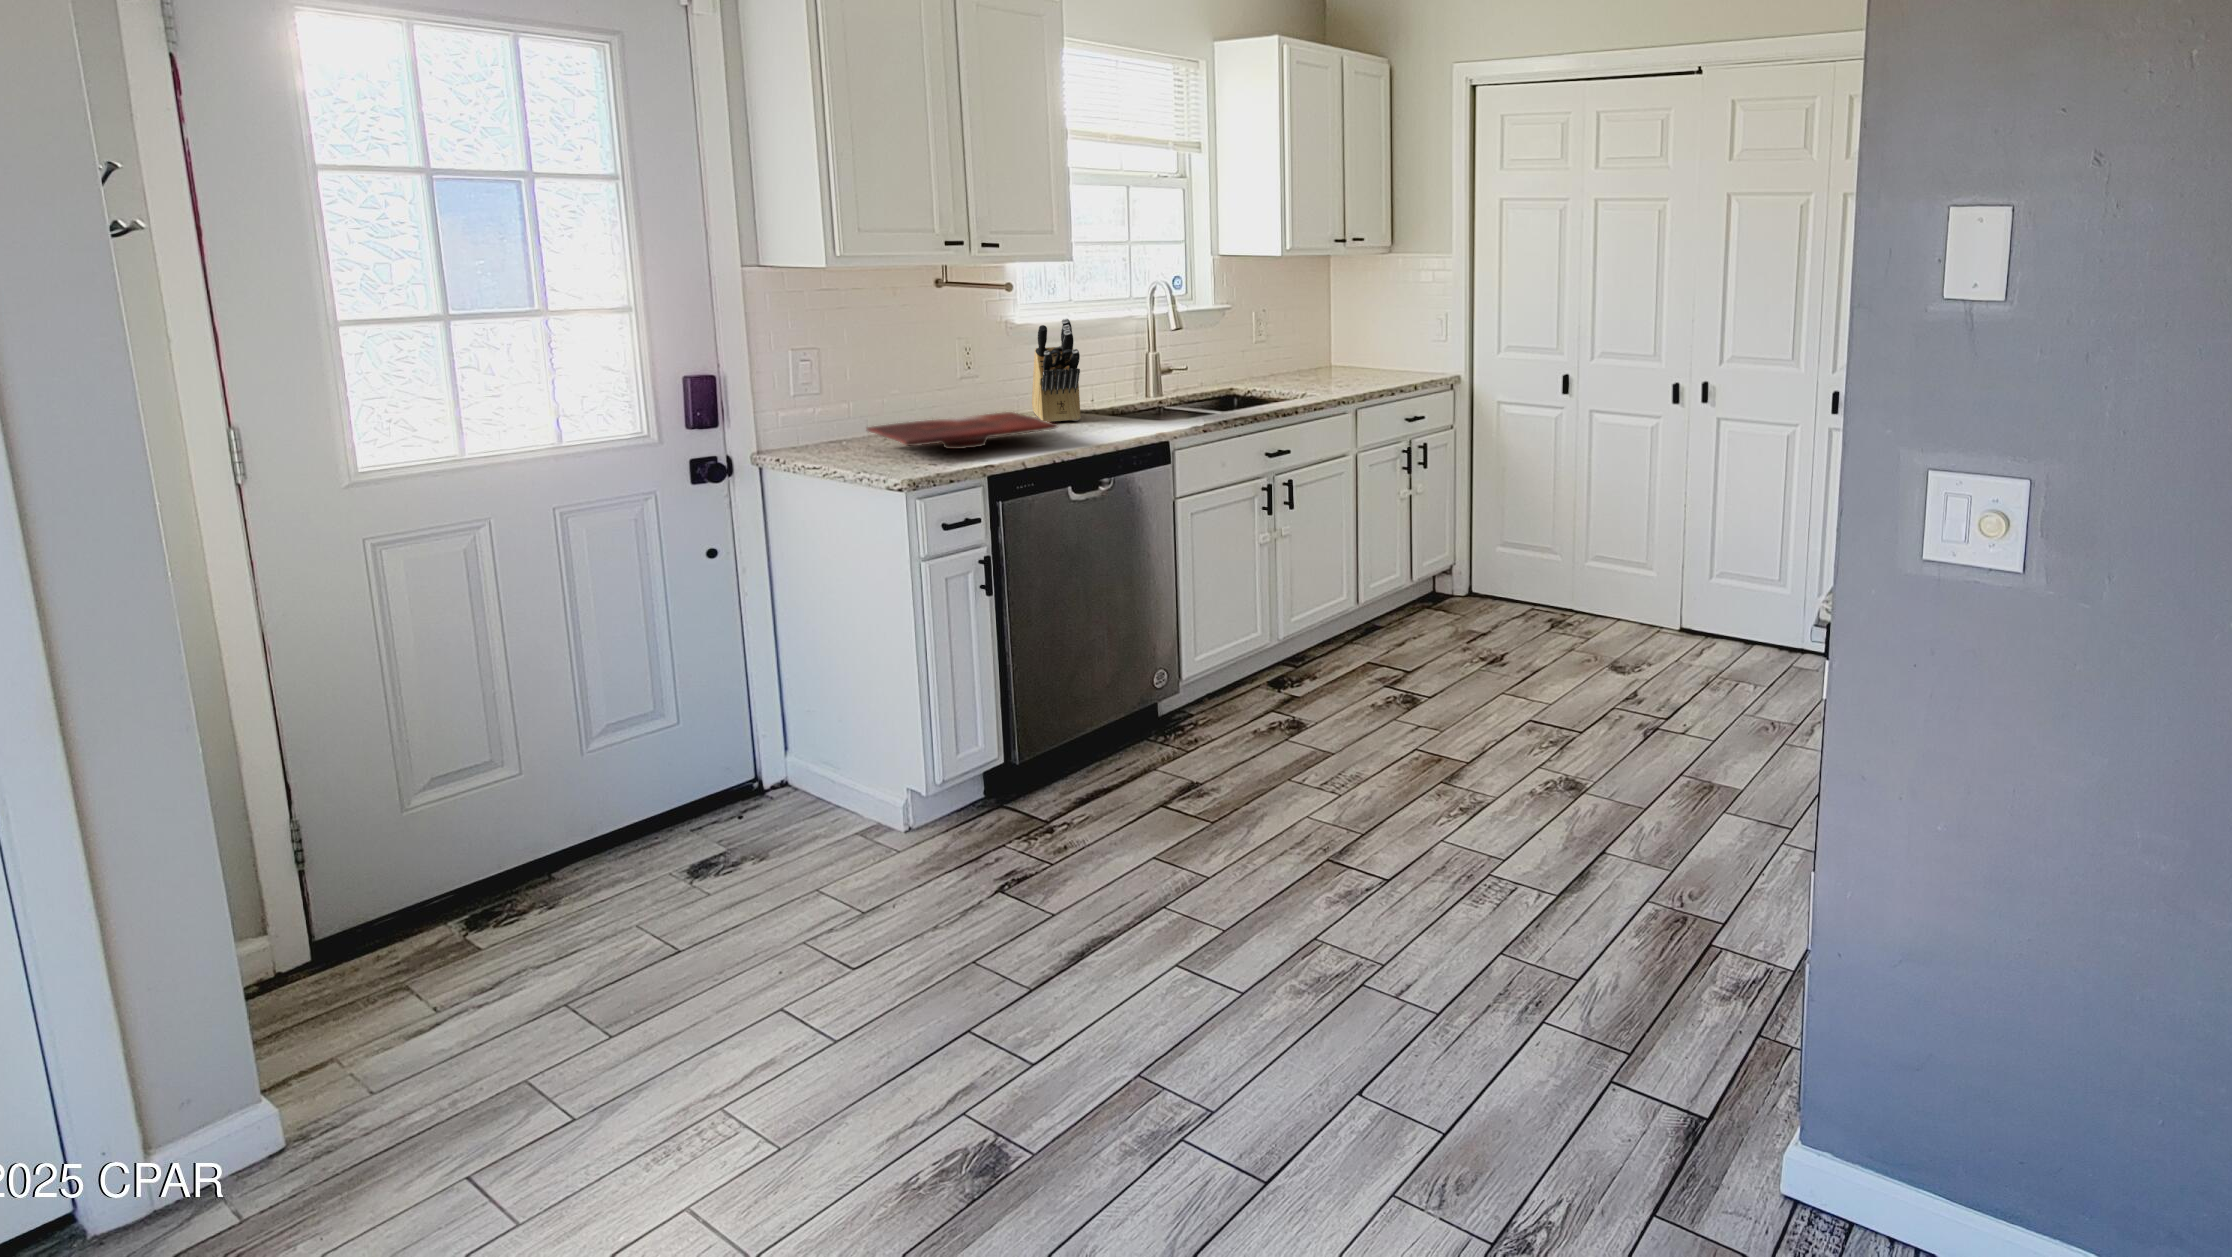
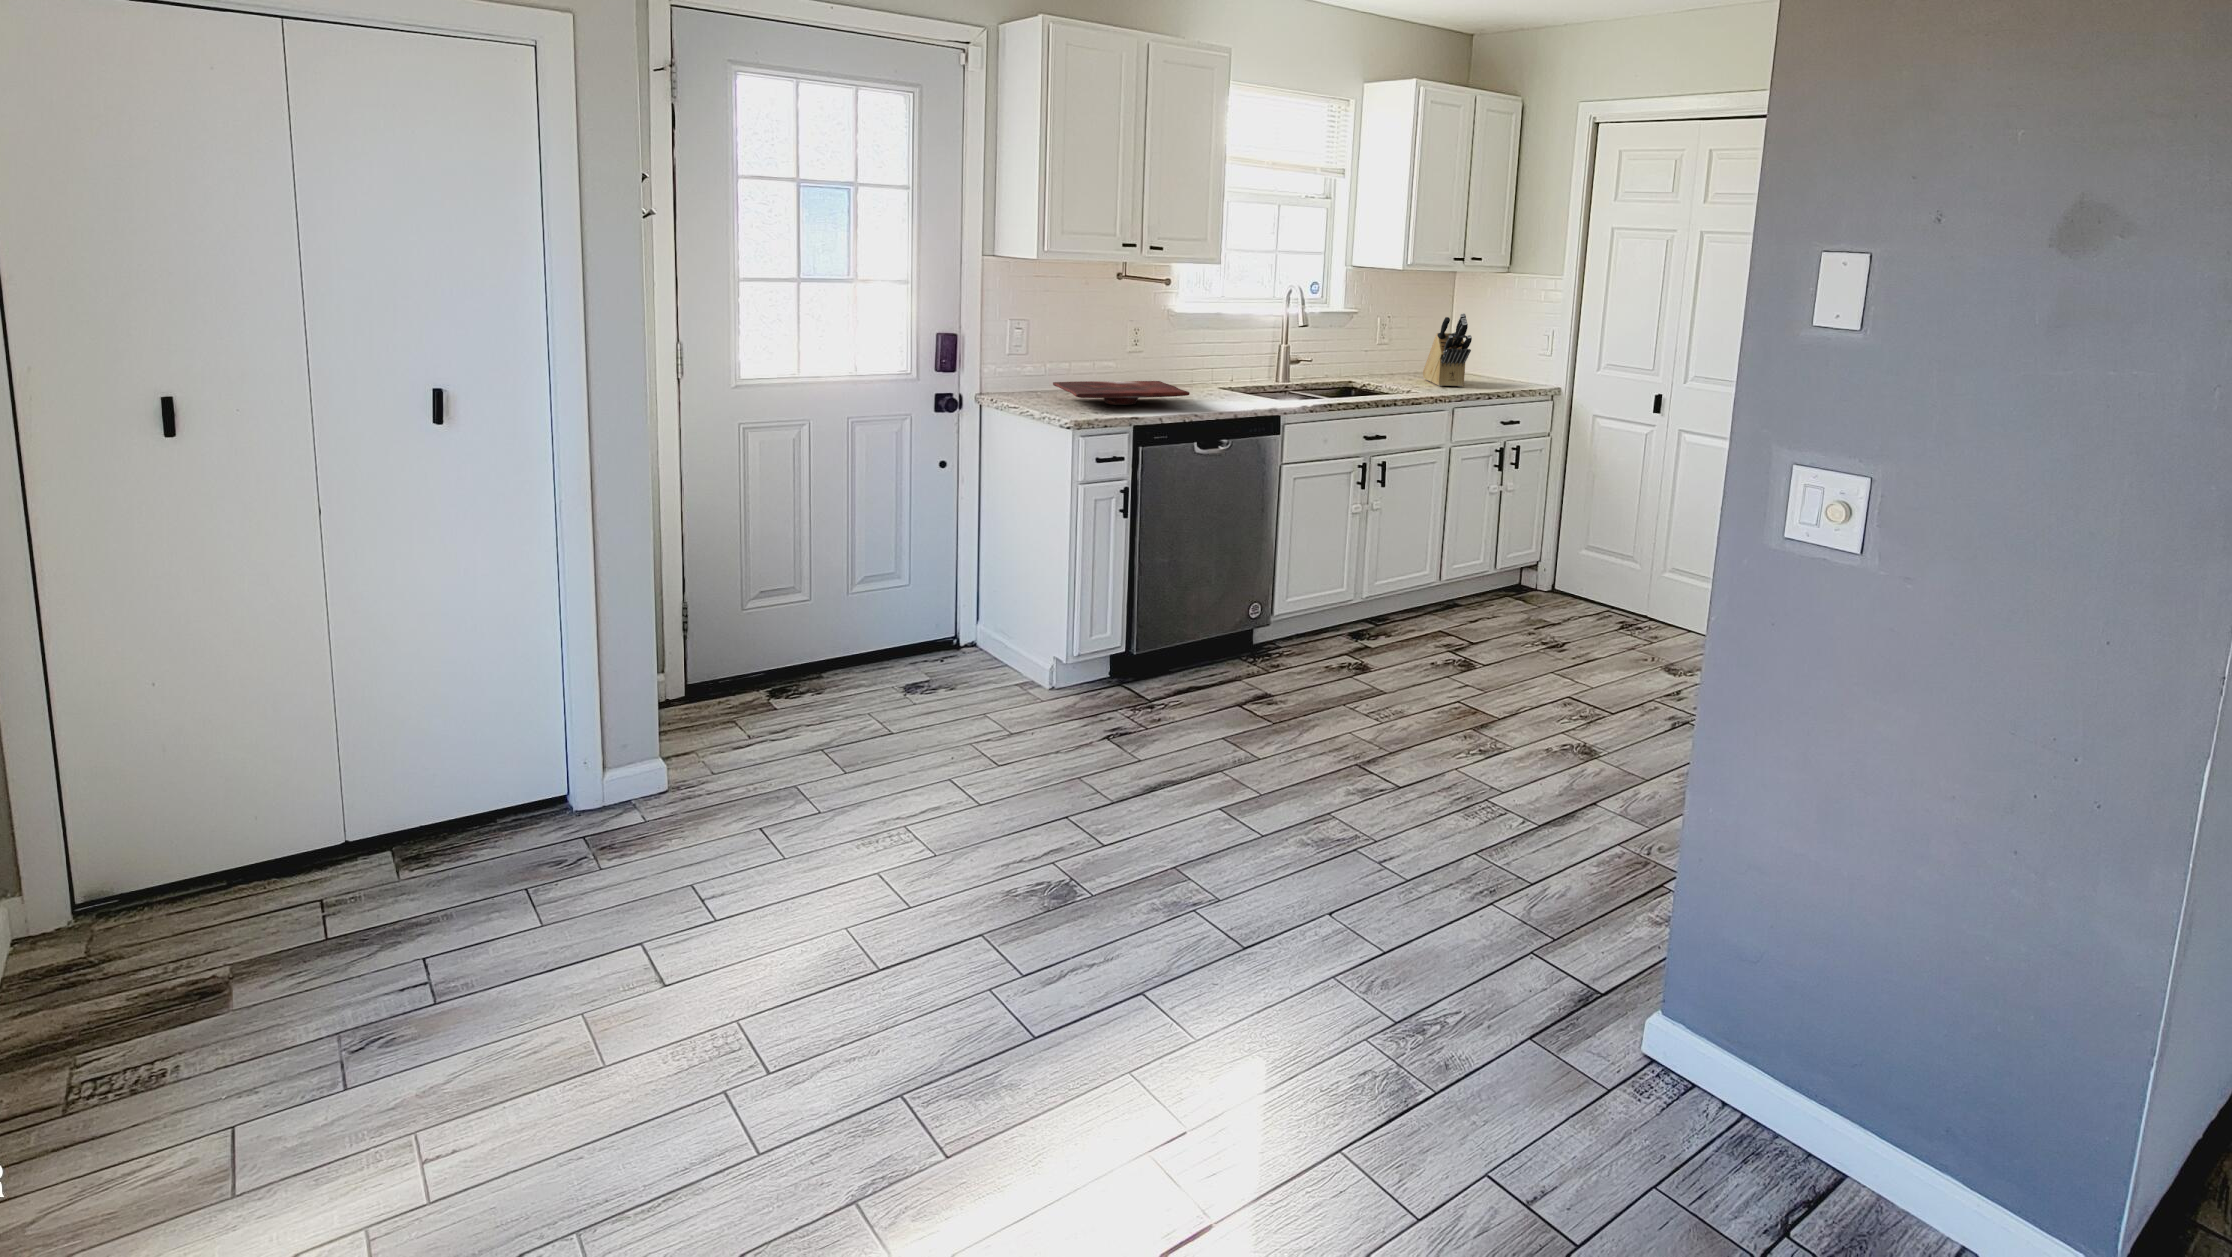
knife block: present [1032,318,1080,422] -> present [1423,313,1472,387]

